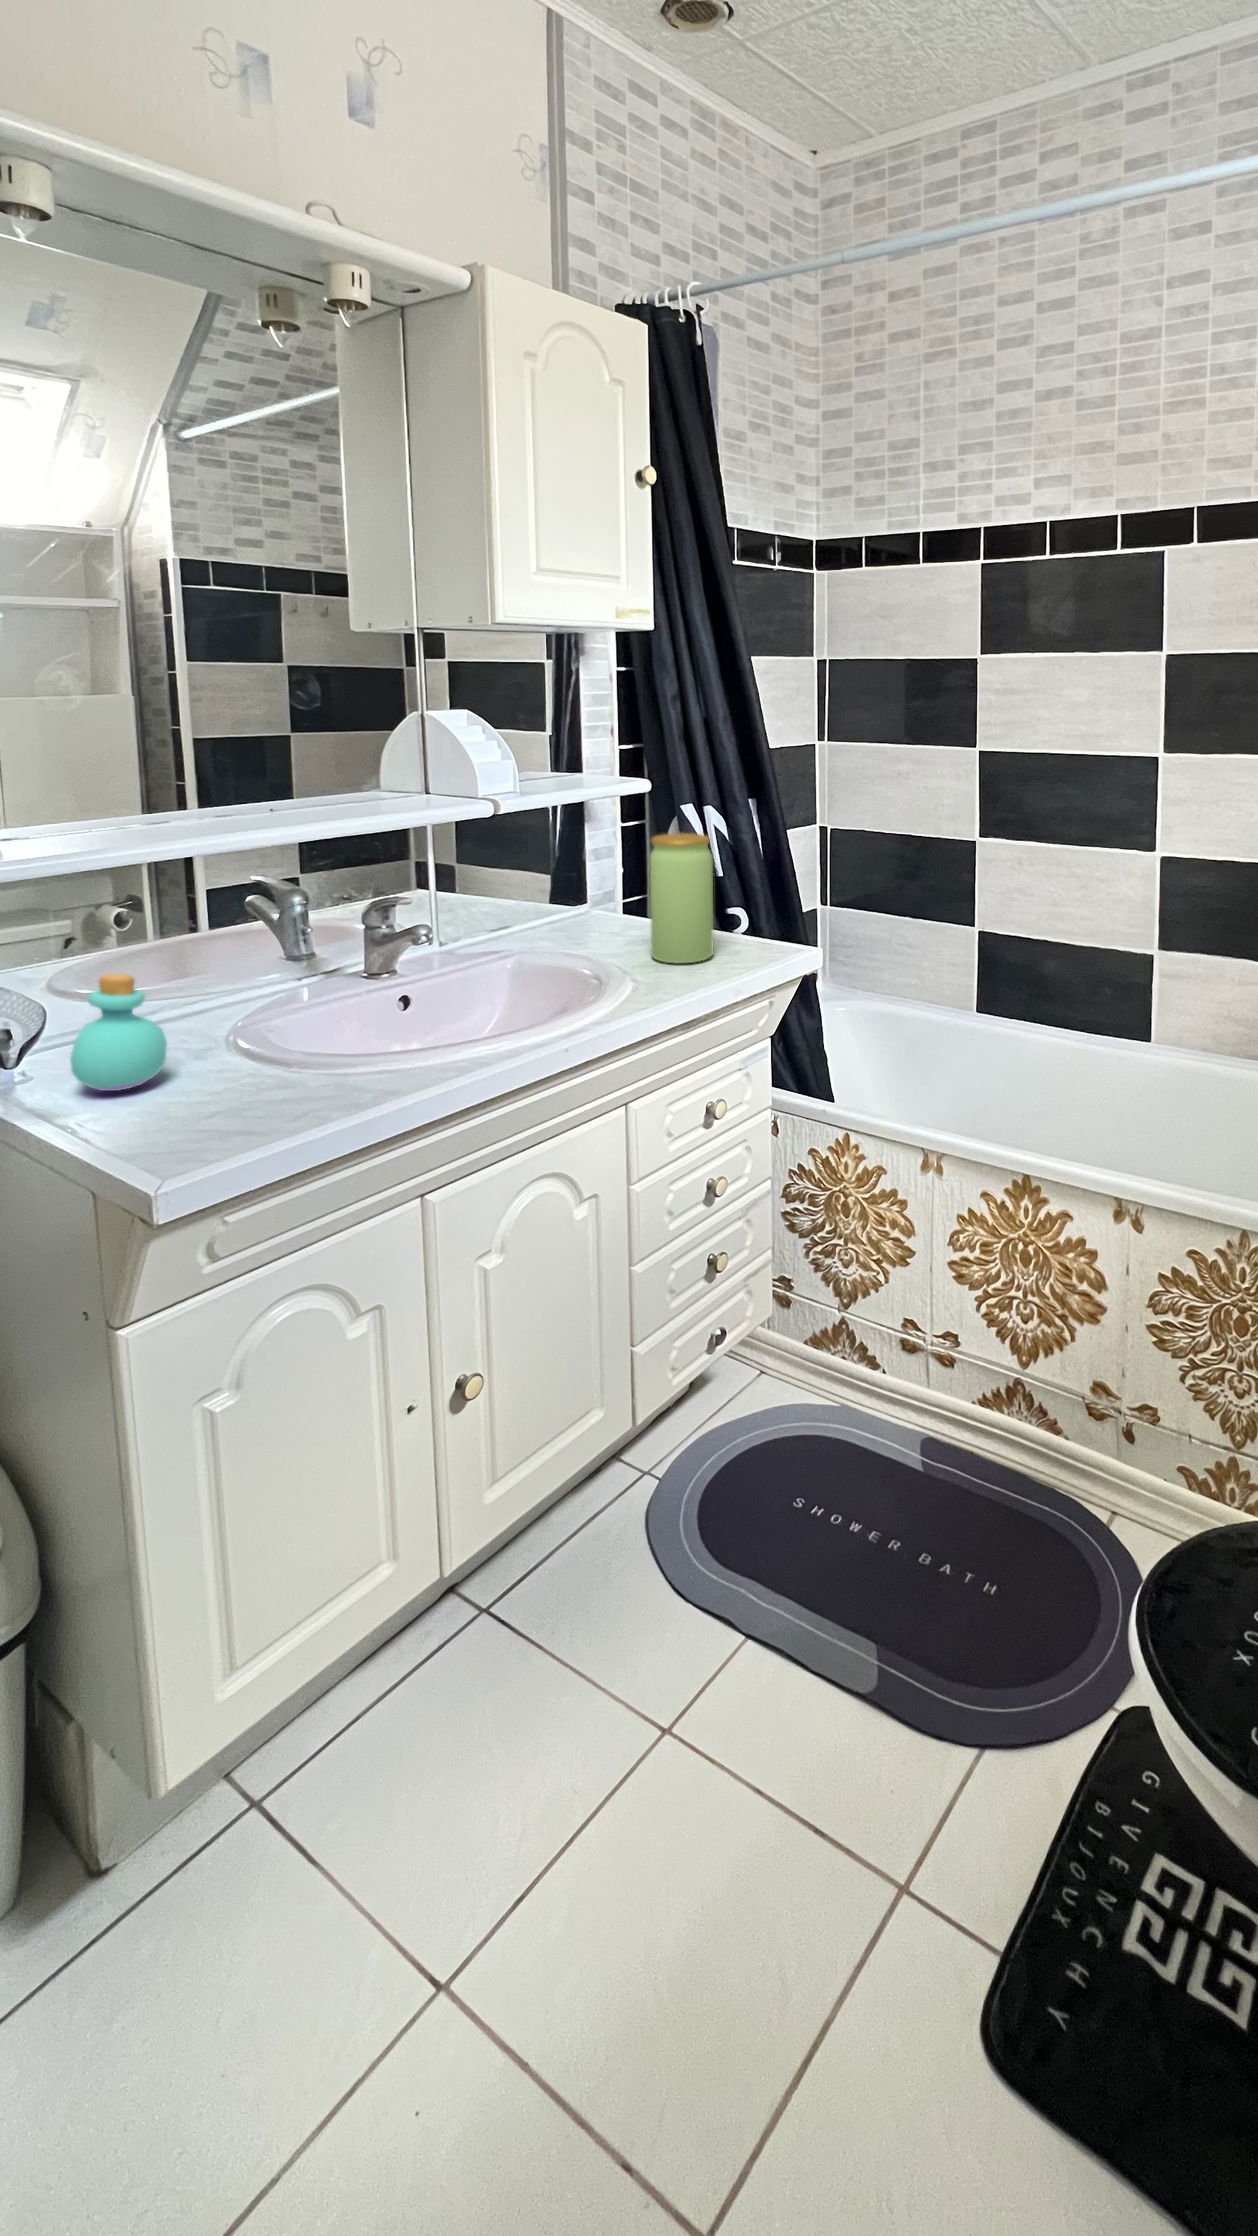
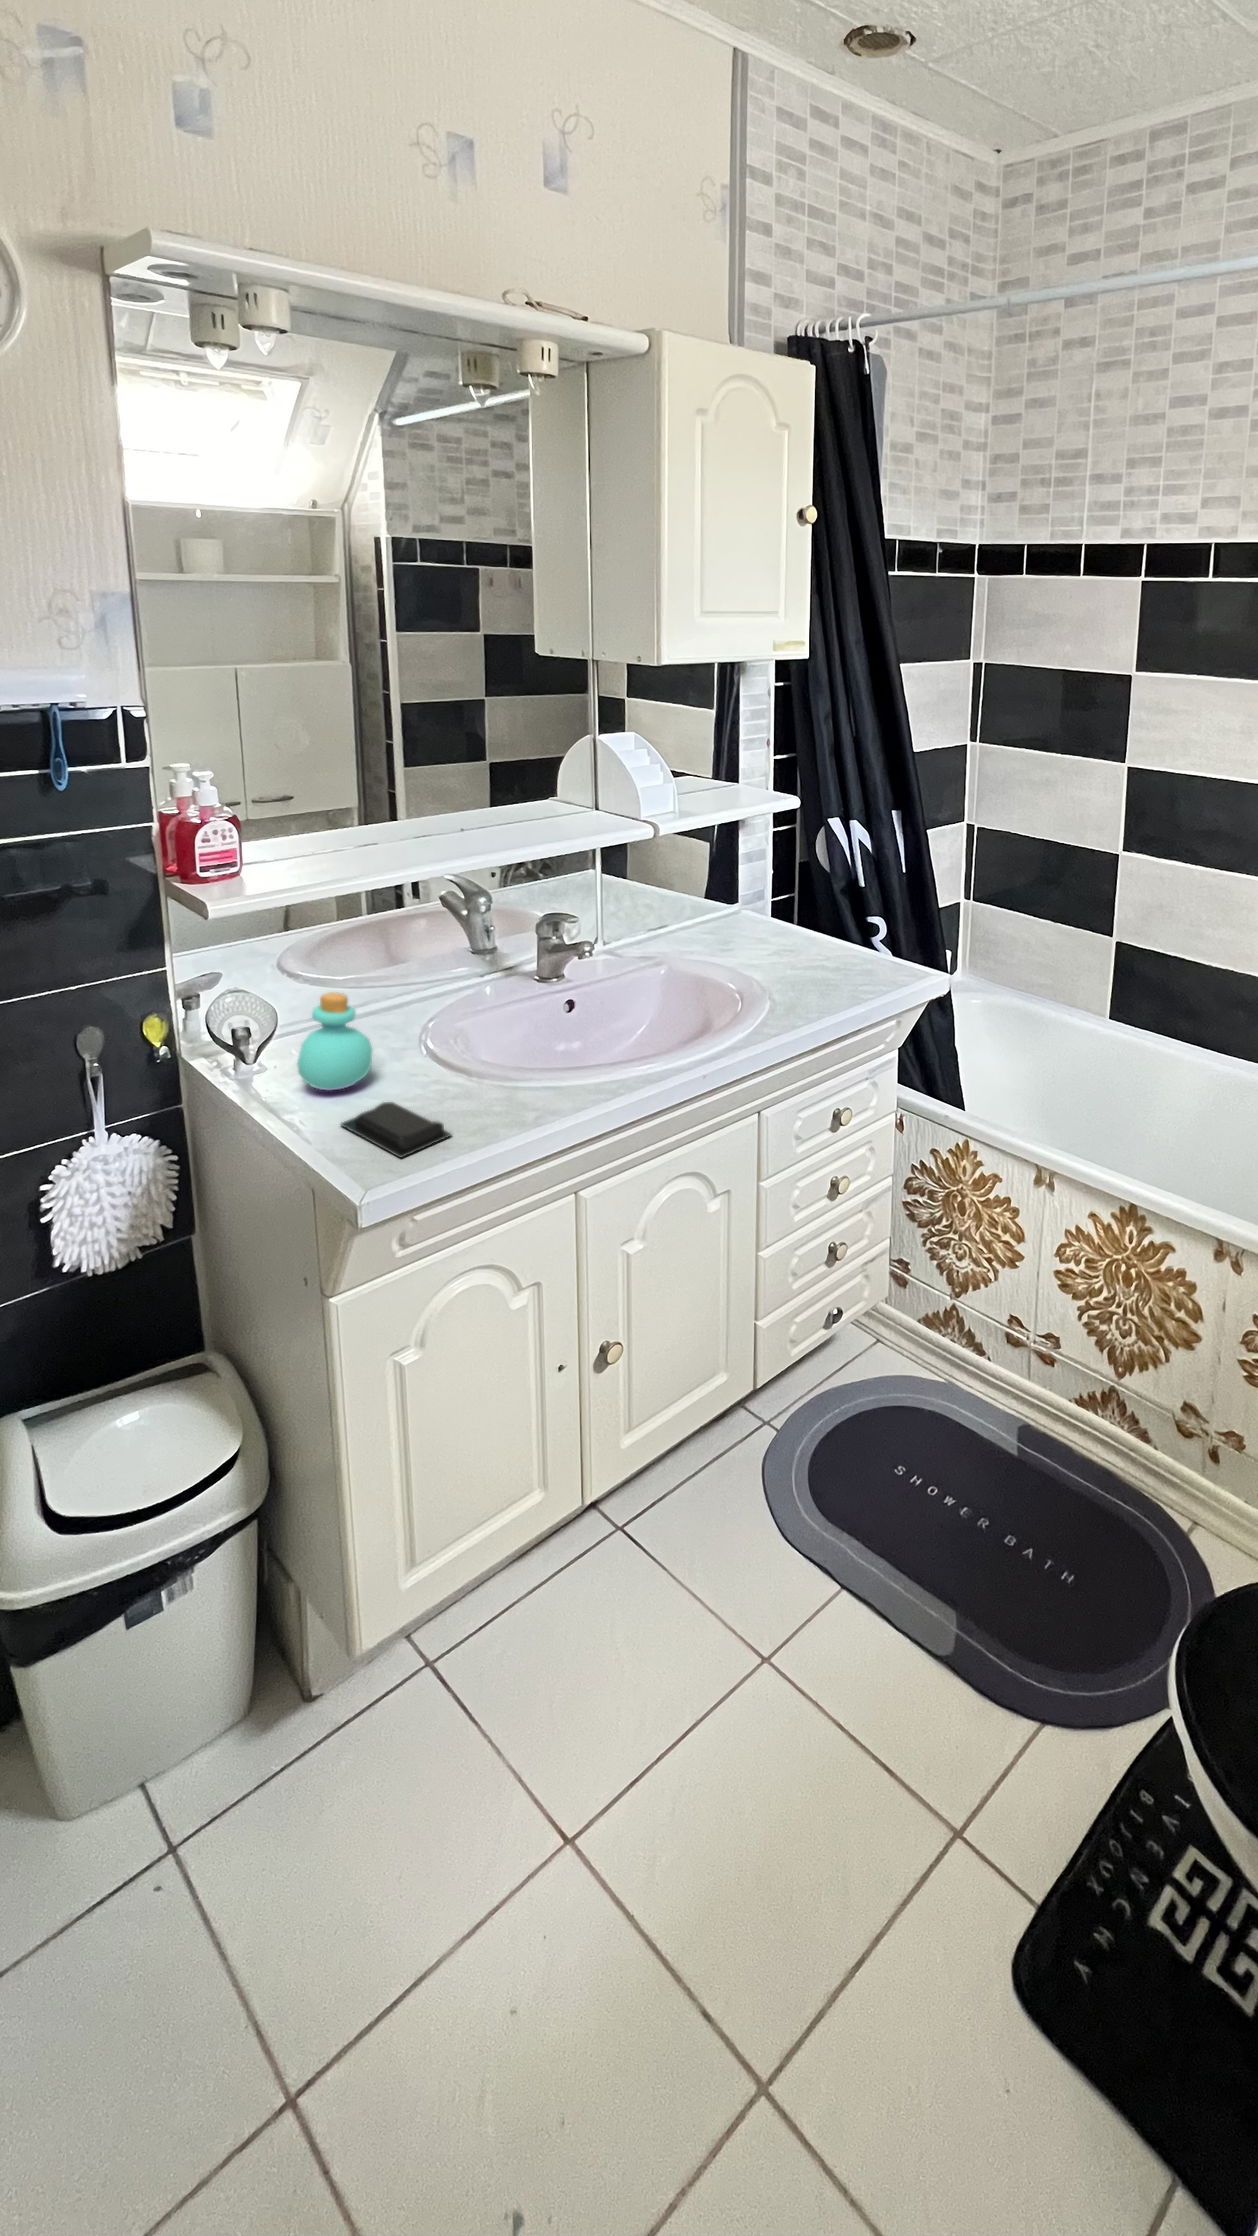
jar: present [650,833,714,963] -> none [790,862,850,985]
soap bar: none [127,1092,271,1147] -> present [341,1102,451,1158]

